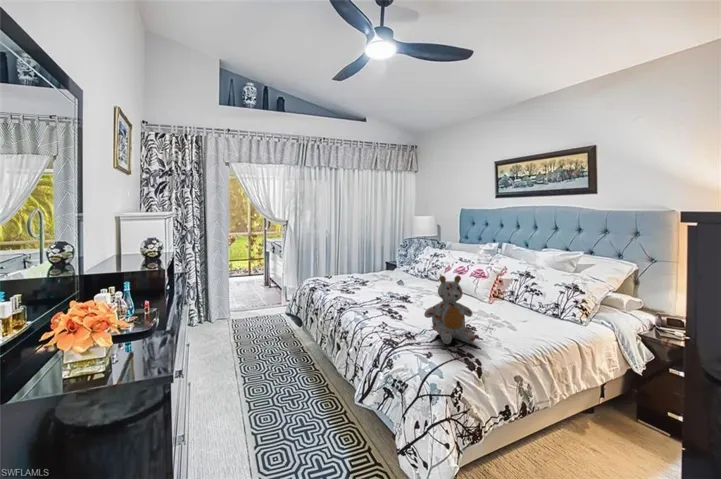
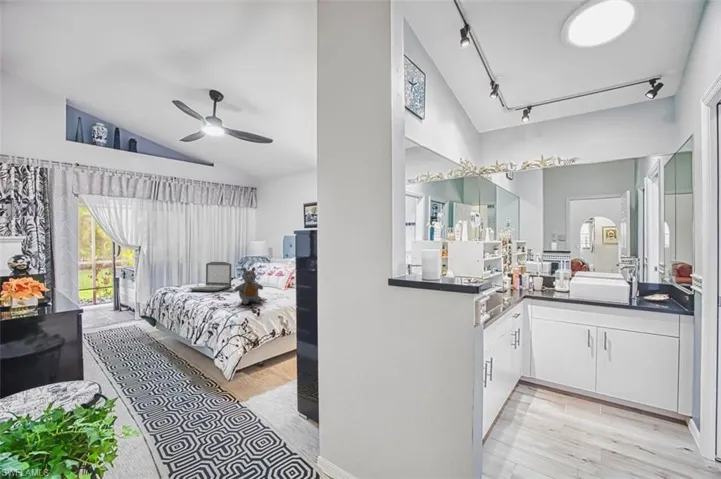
laptop: none [350,255,406,303] -> present [191,262,232,291]

